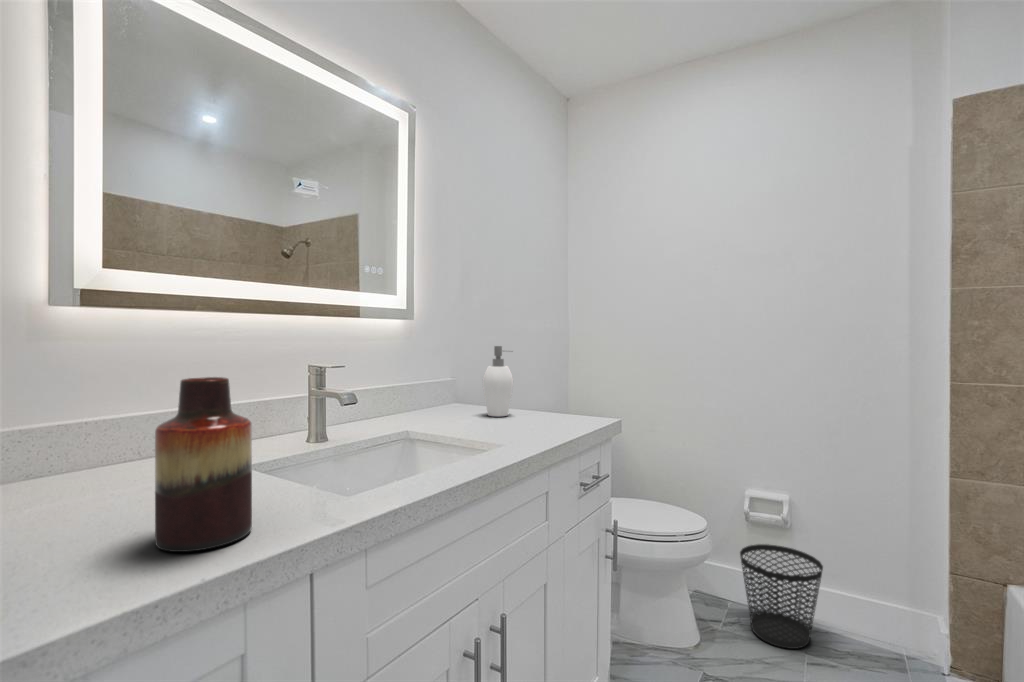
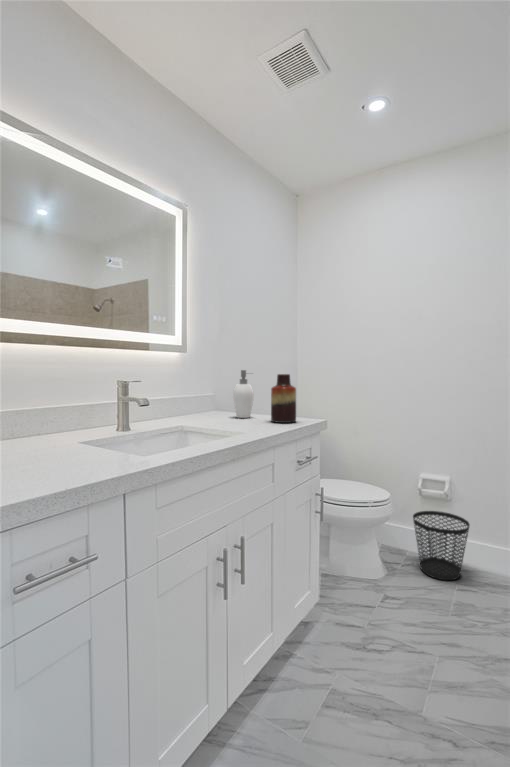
vase: present [155,377,252,552] -> present [271,374,296,423]

